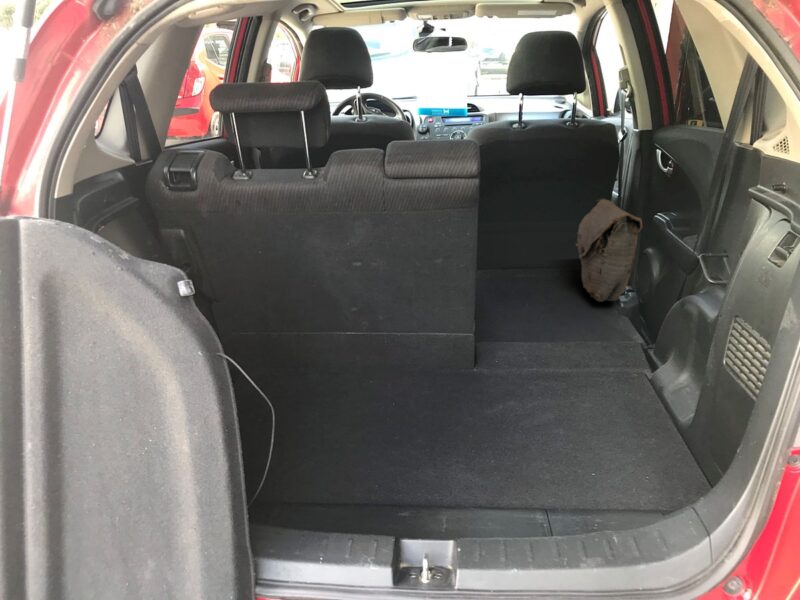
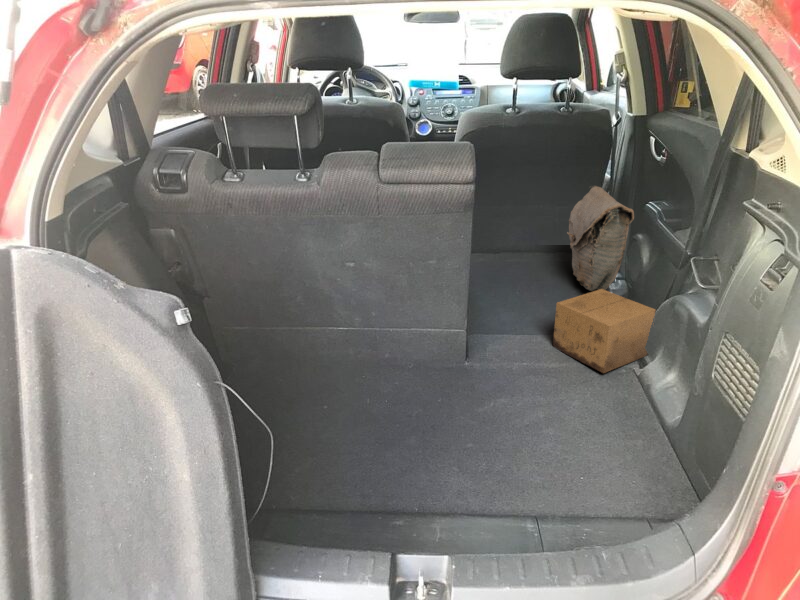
cardboard box: none [563,296,667,379] -> present [553,289,655,373]

